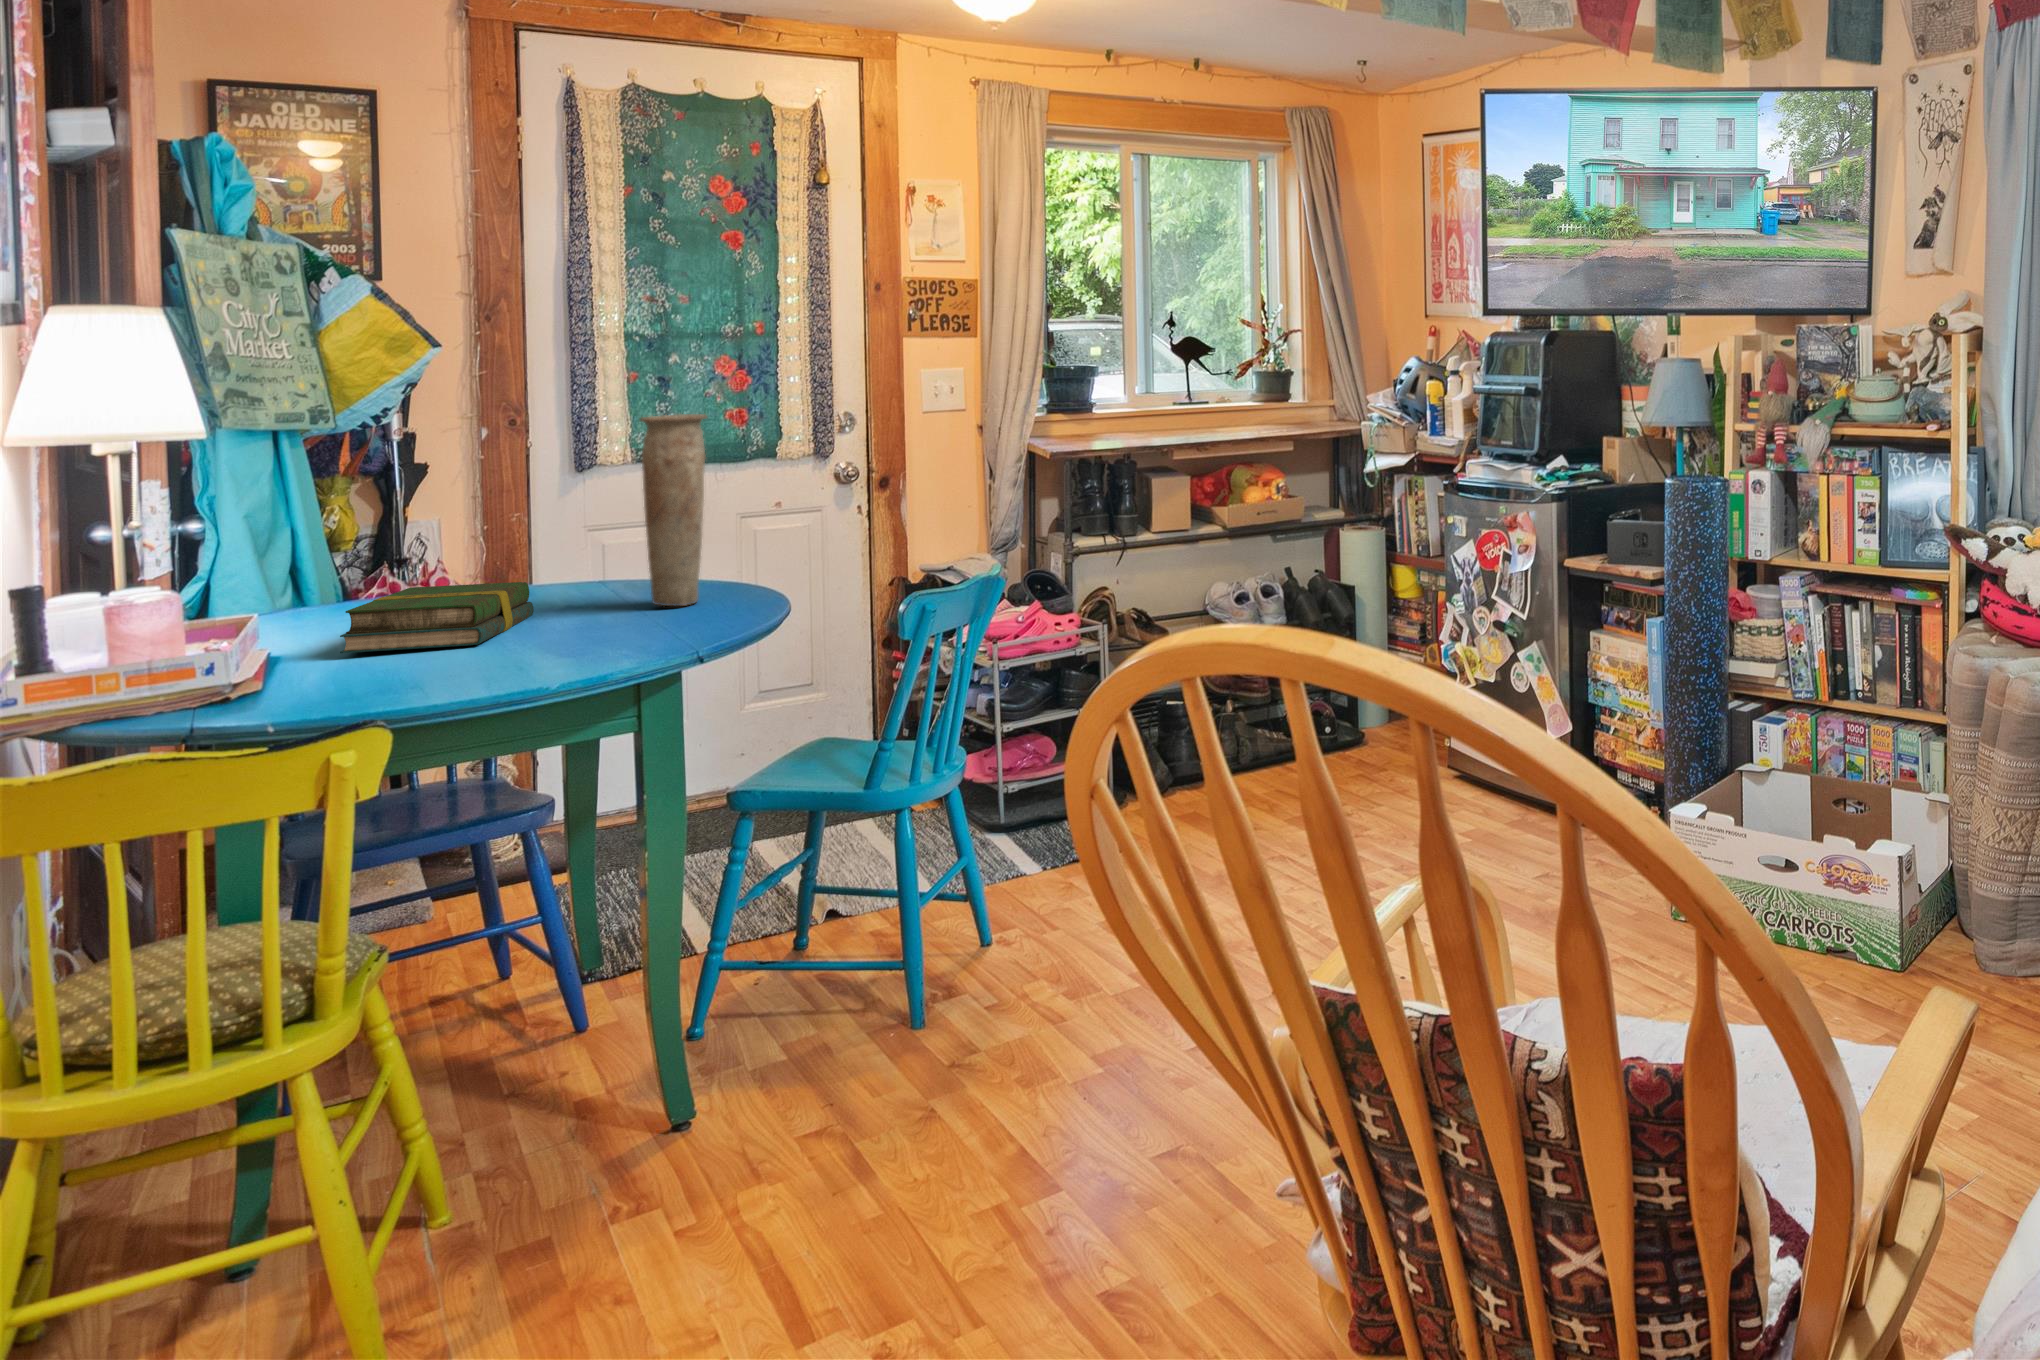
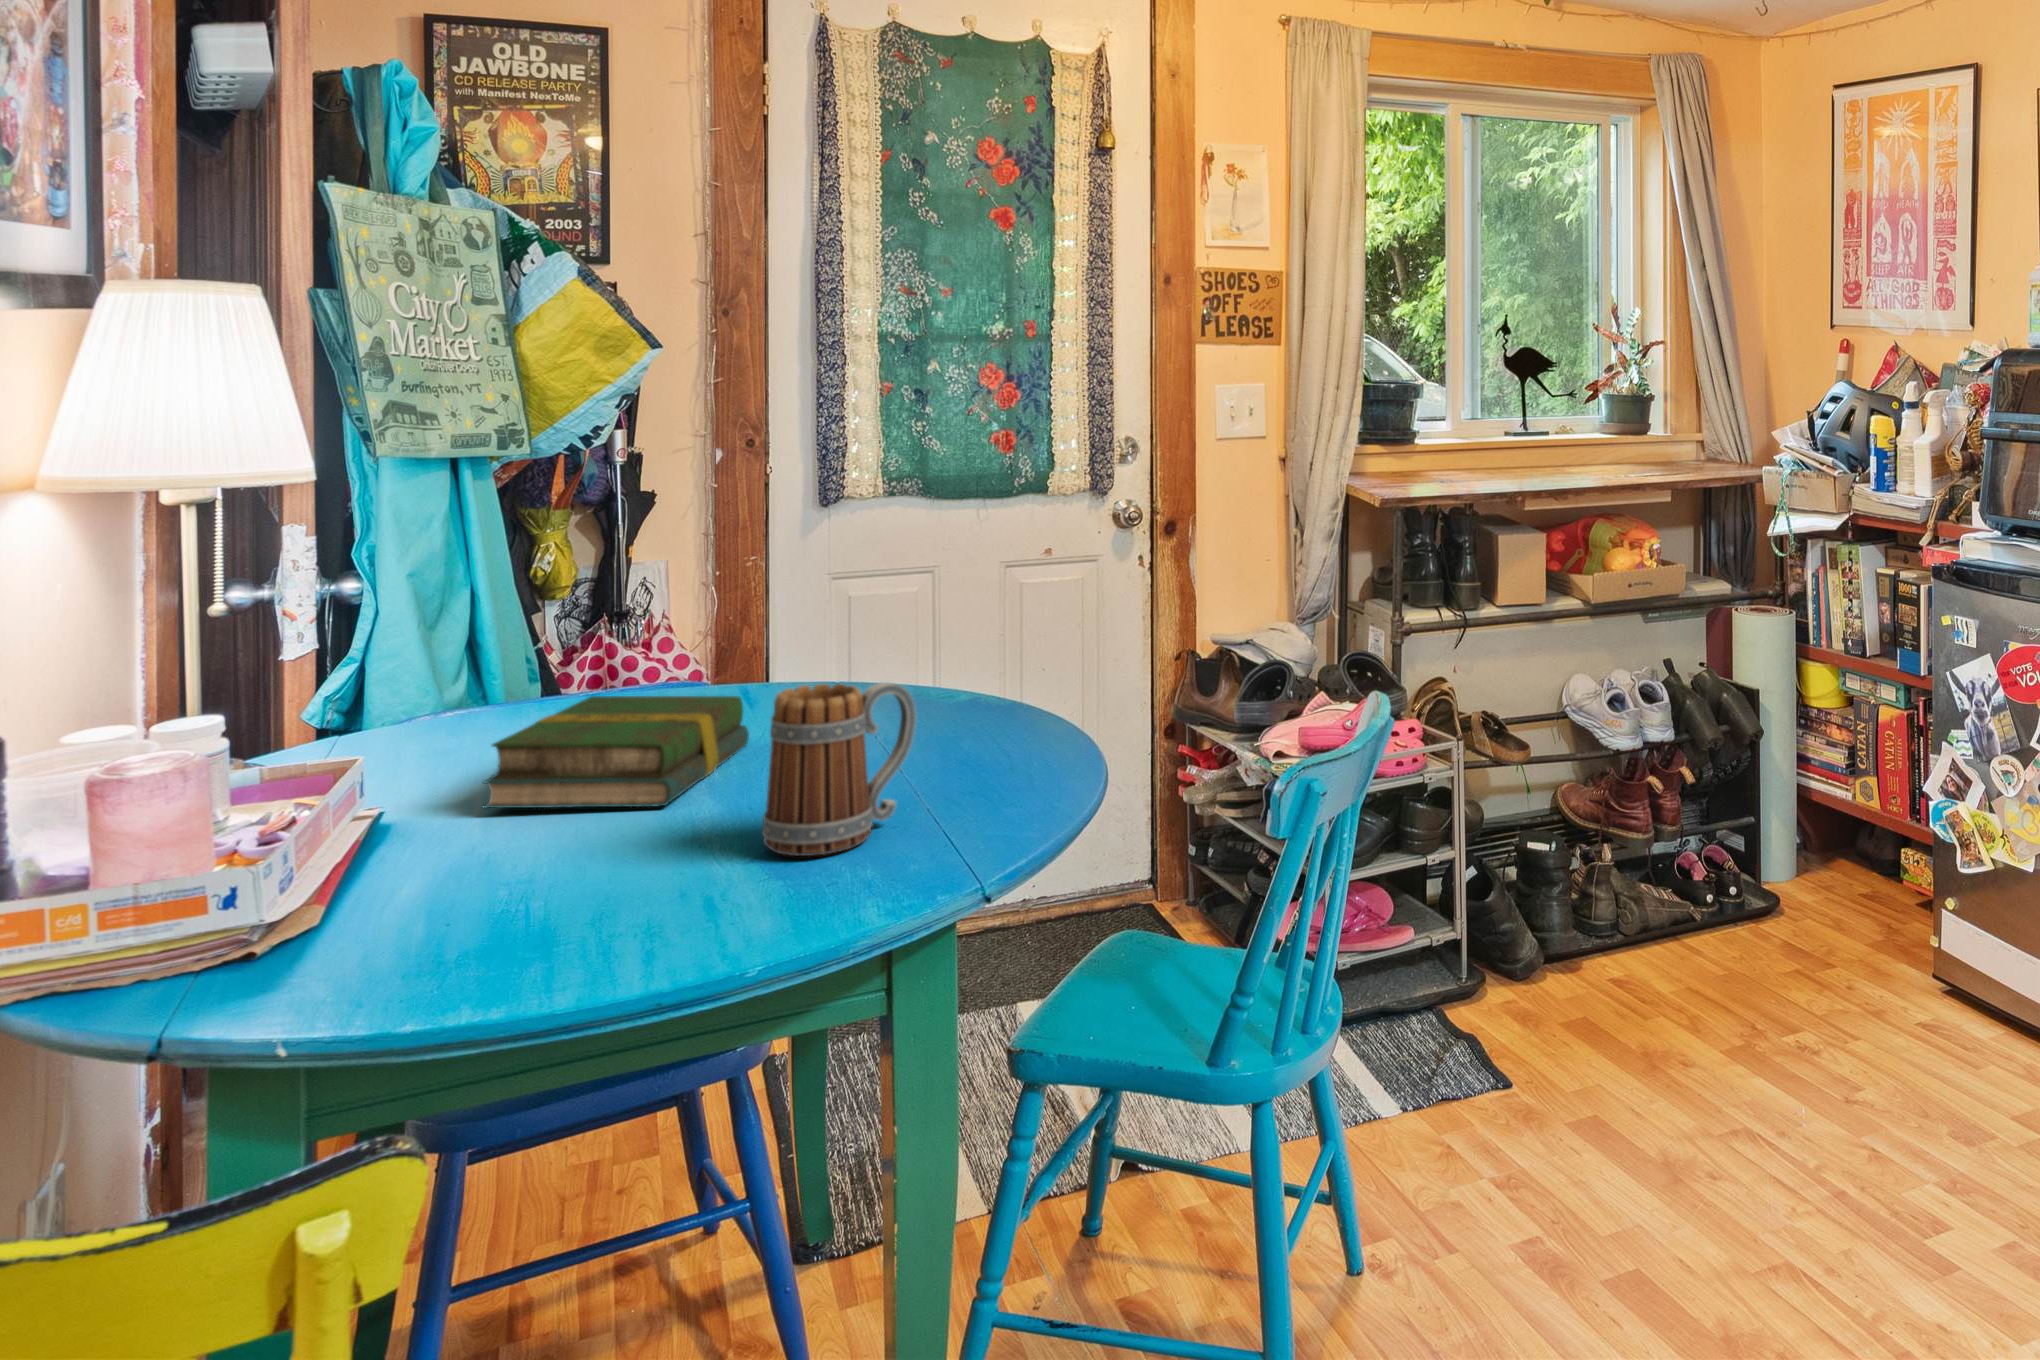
vase: present [640,414,707,606] -> none [893,454,986,746]
mug: none [552,553,658,658] -> present [762,682,916,856]

